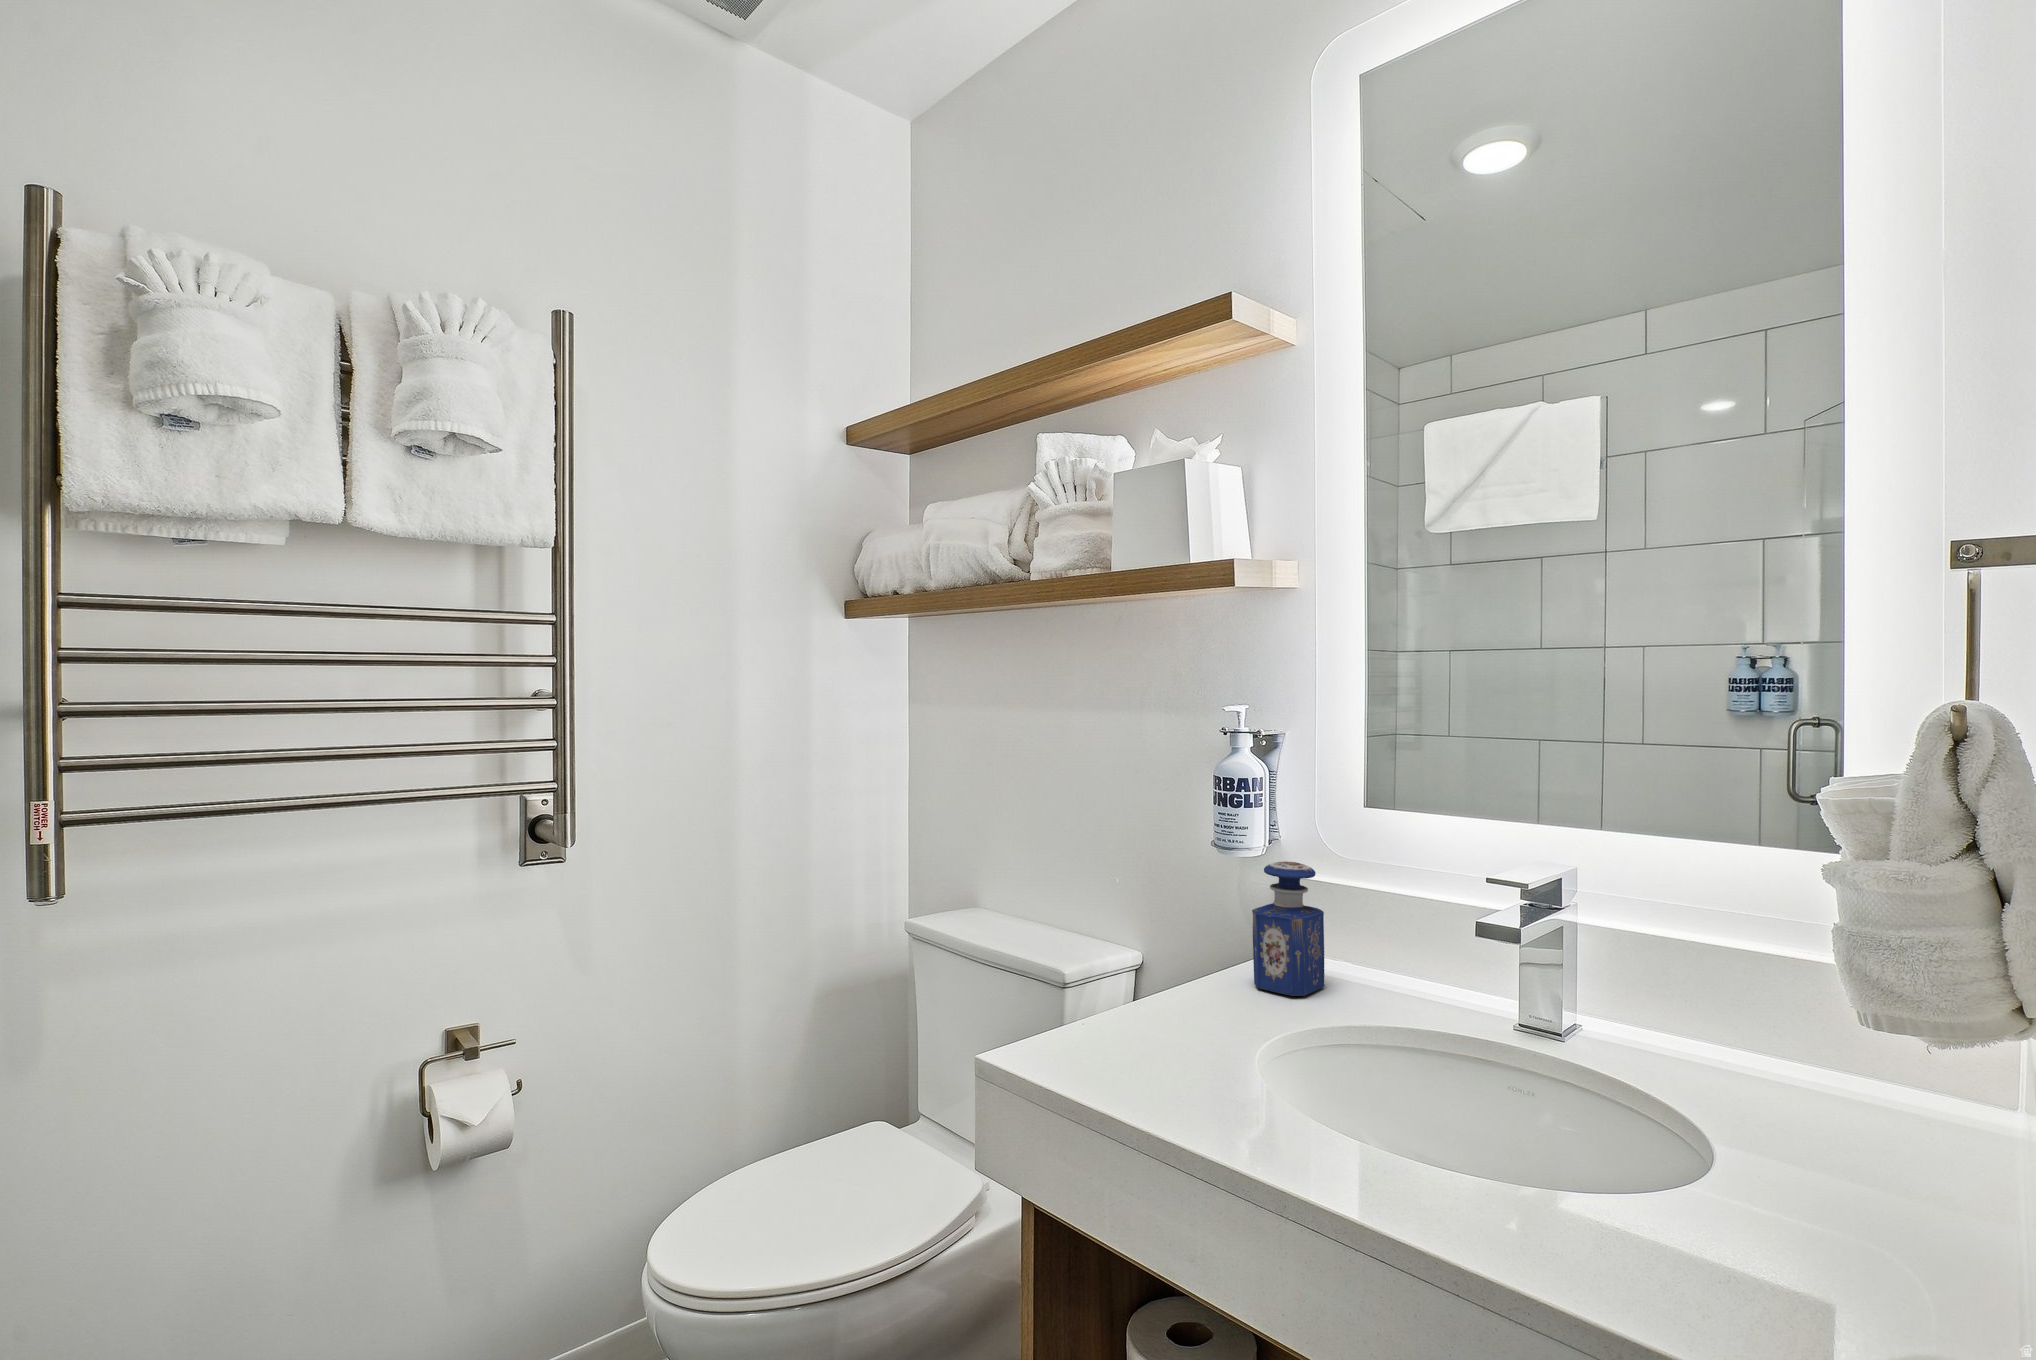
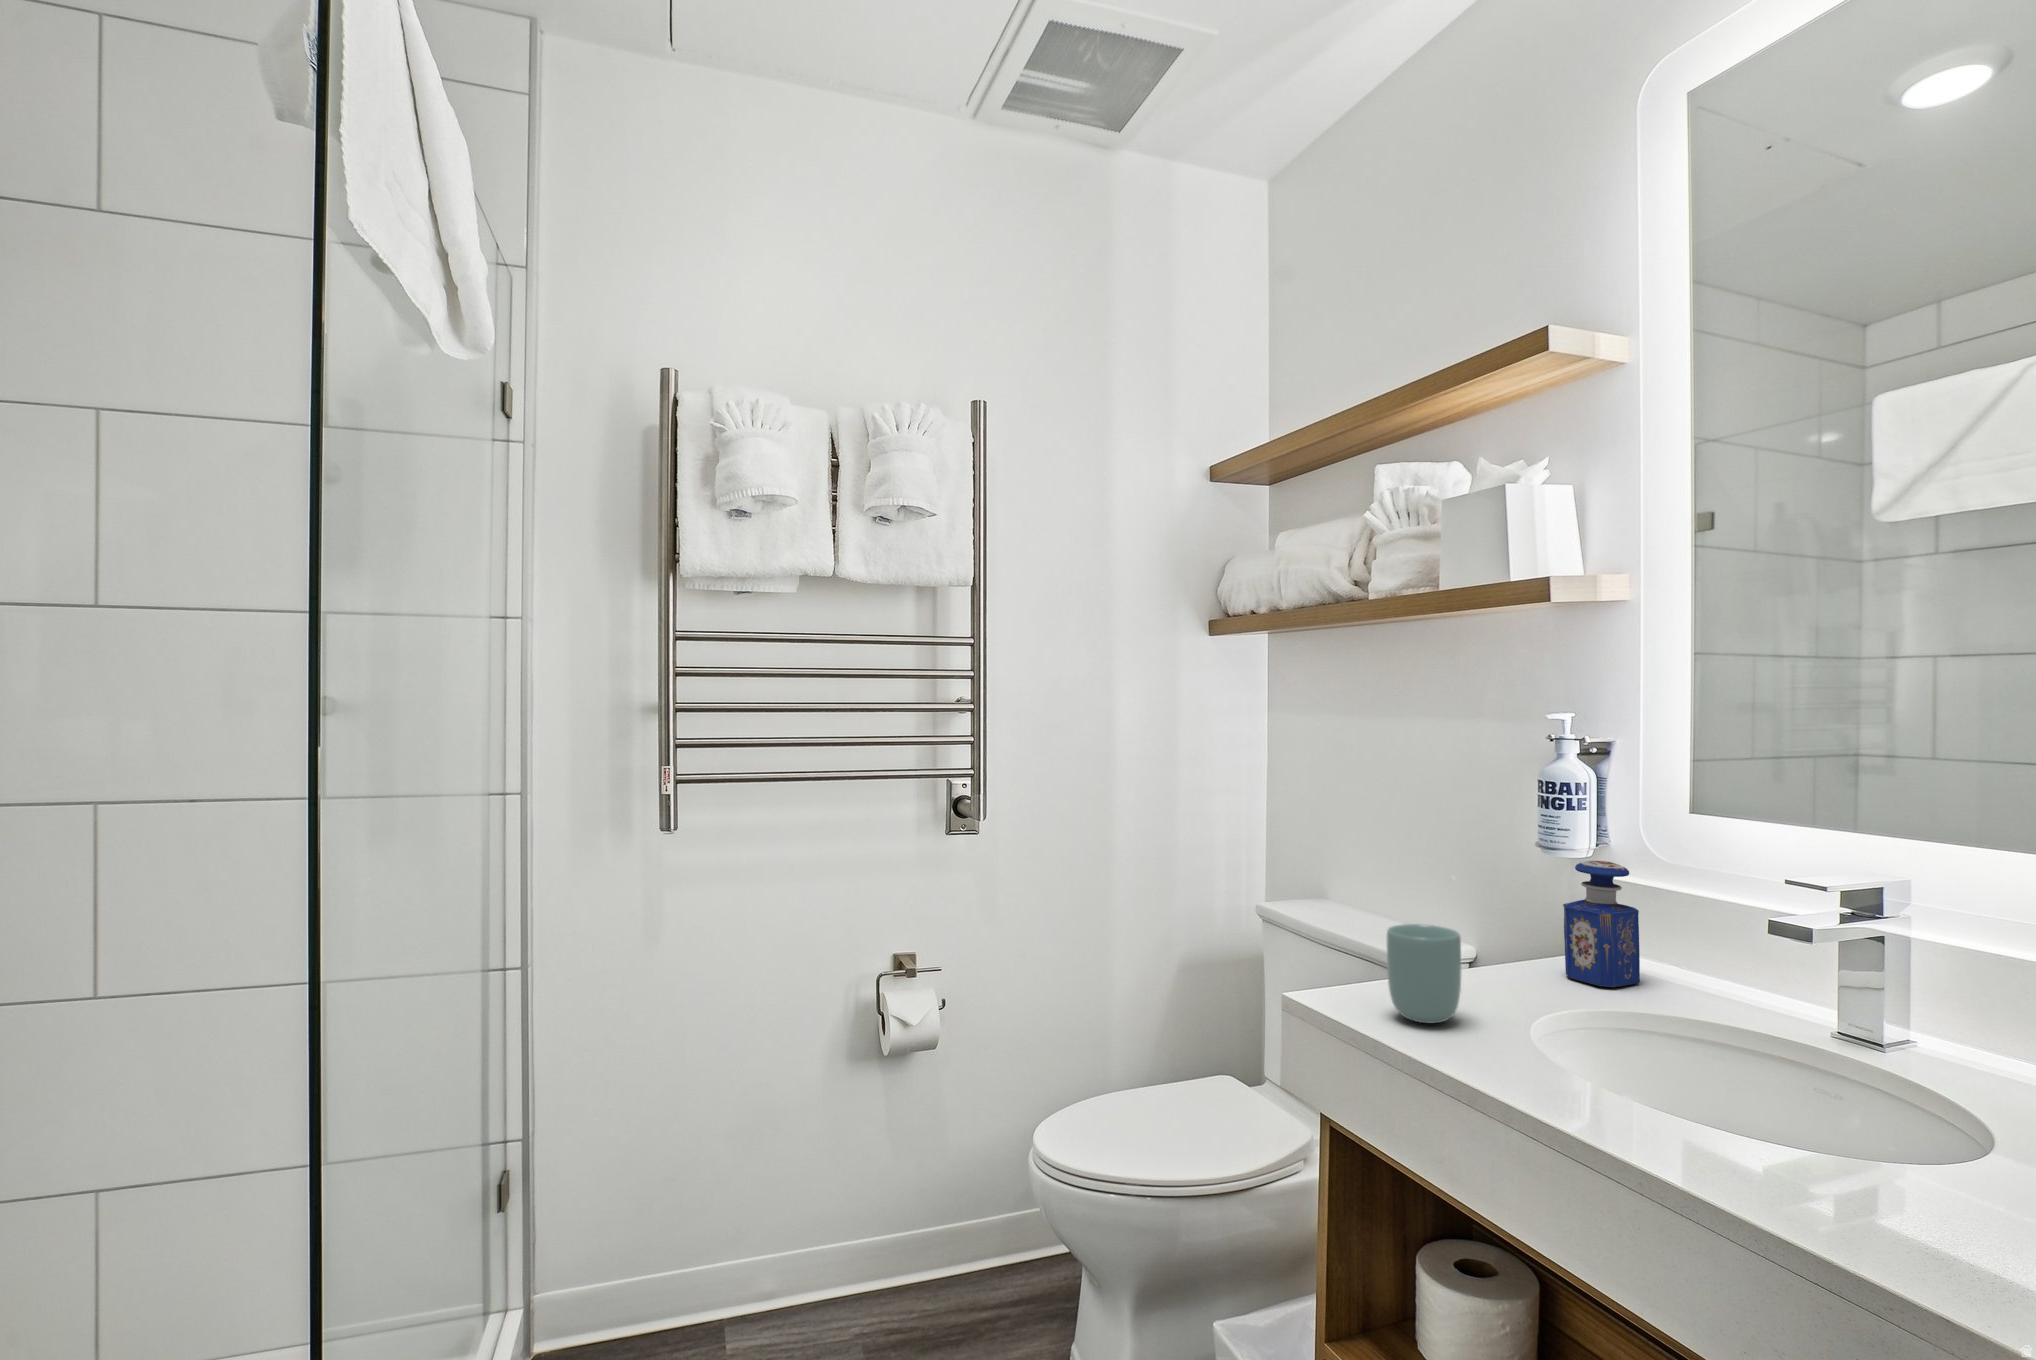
cup: none [1100,954,1181,1072] -> present [1387,924,1461,1023]

